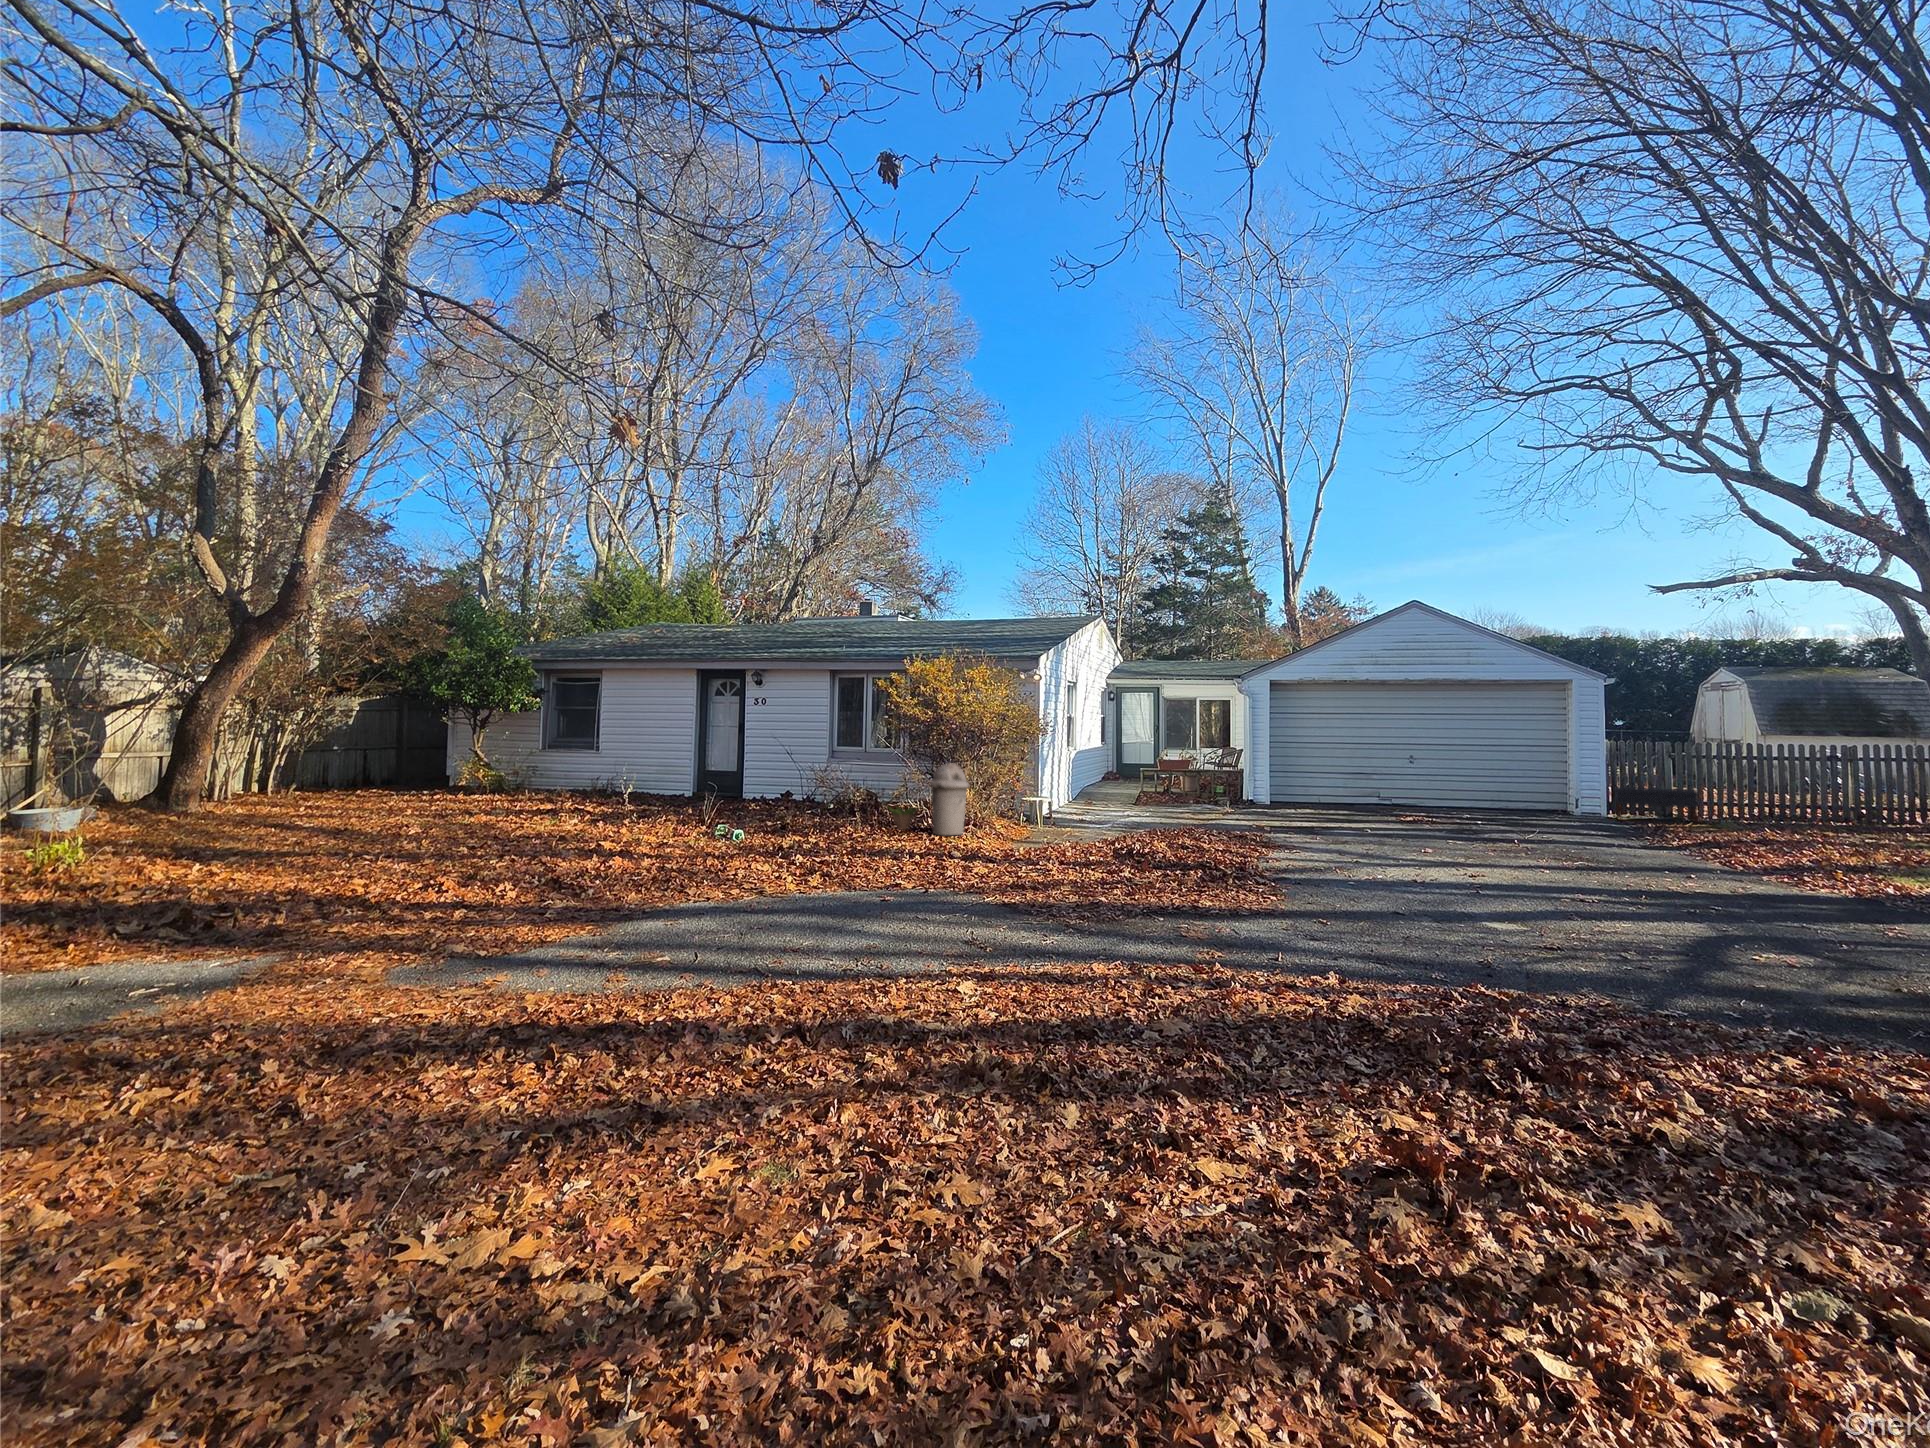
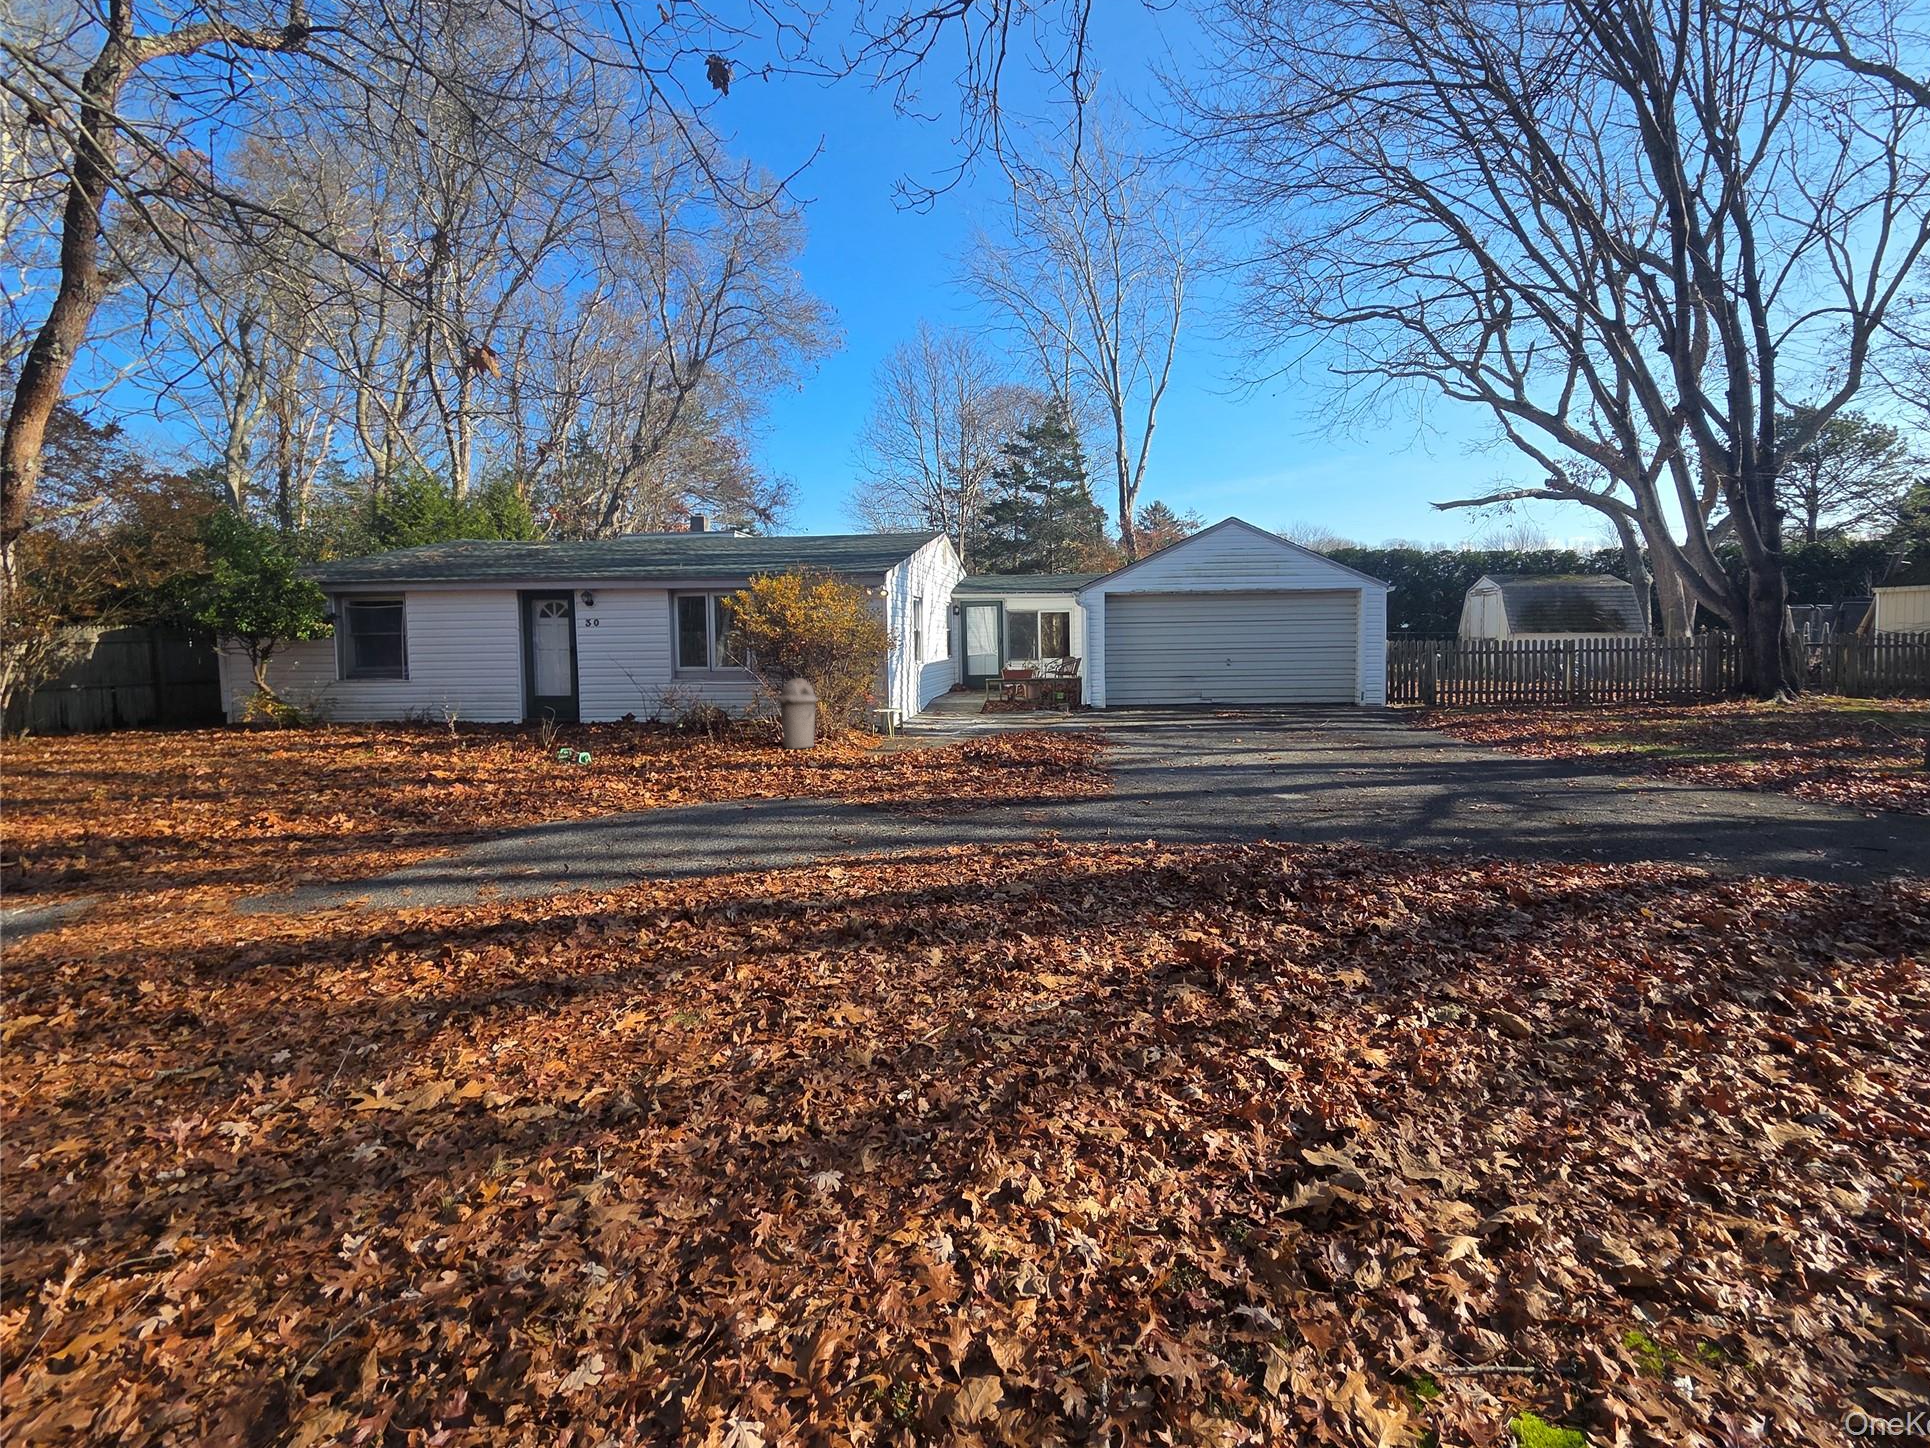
bench: present [1615,787,1698,823] -> none [1399,678,1465,707]
decorative plant: present [889,807,916,830] -> none [730,723,771,745]

